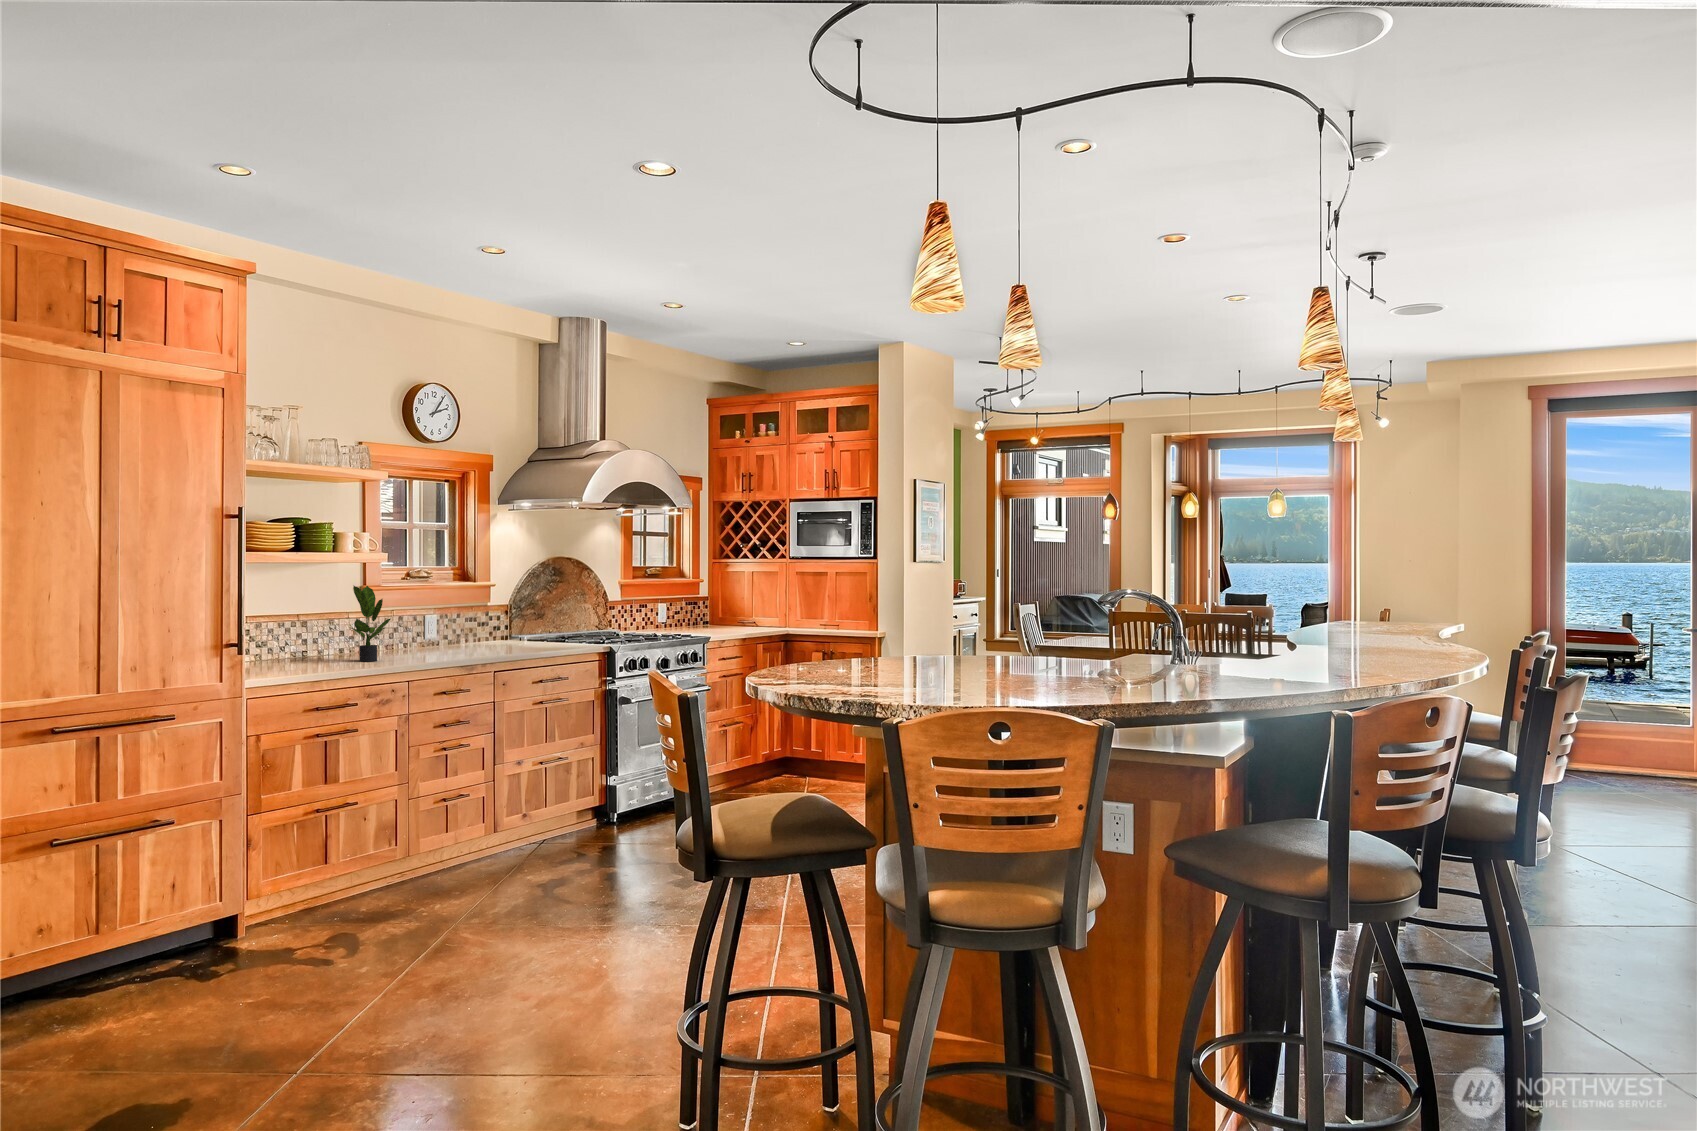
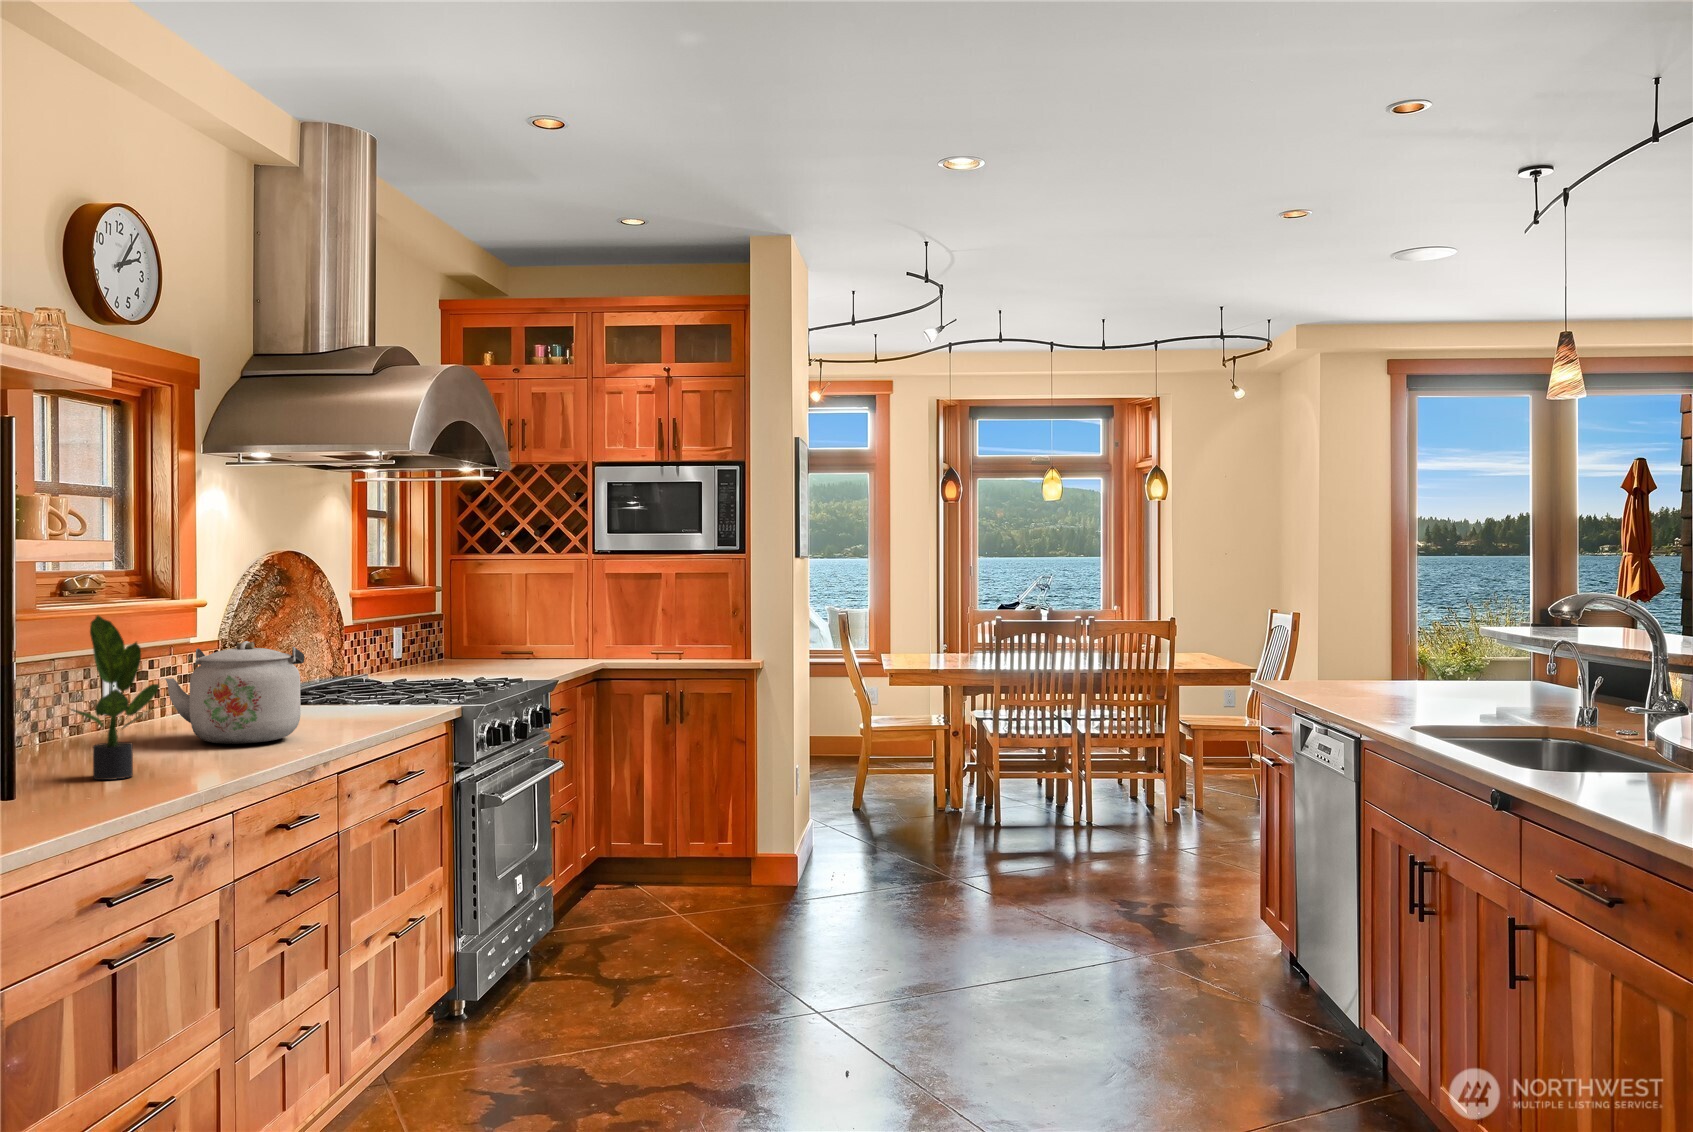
kettle: none [430,602,499,653] -> present [165,641,304,744]

